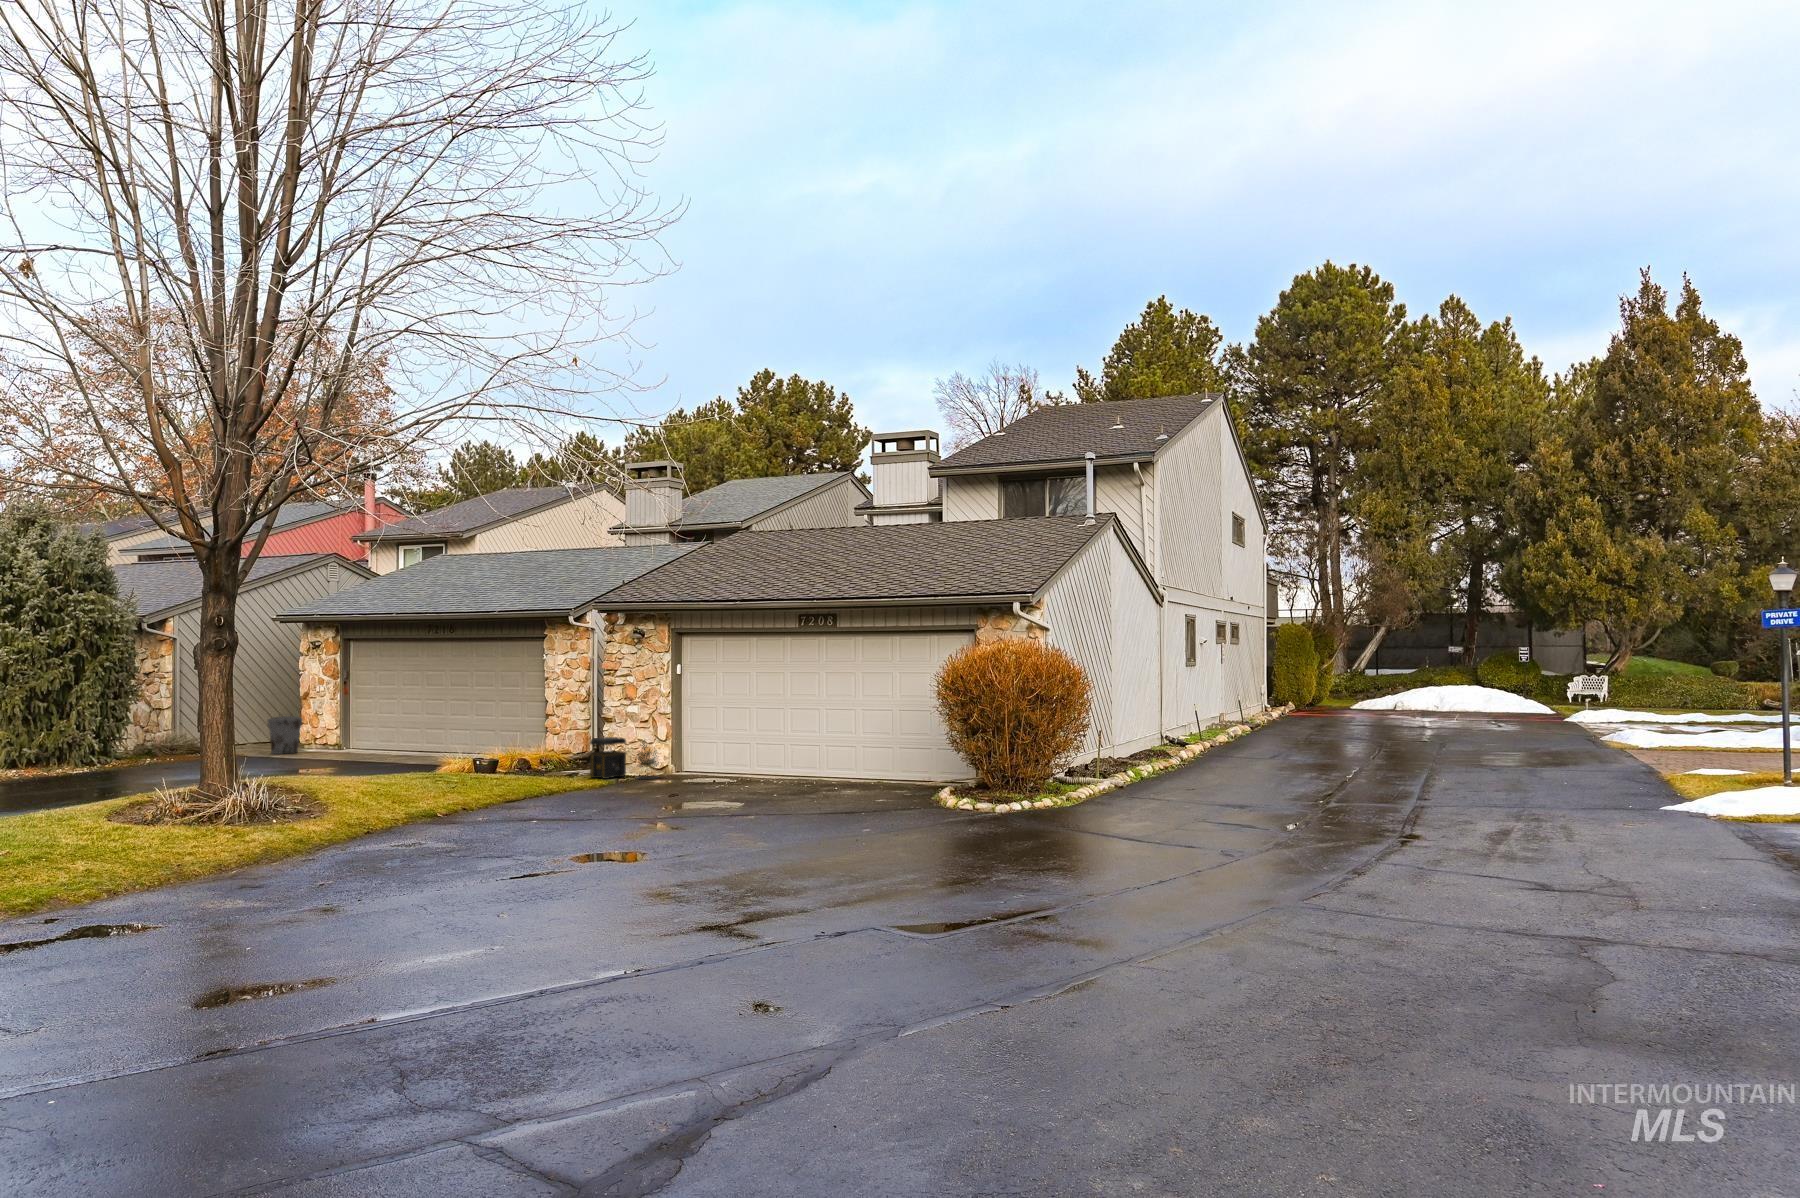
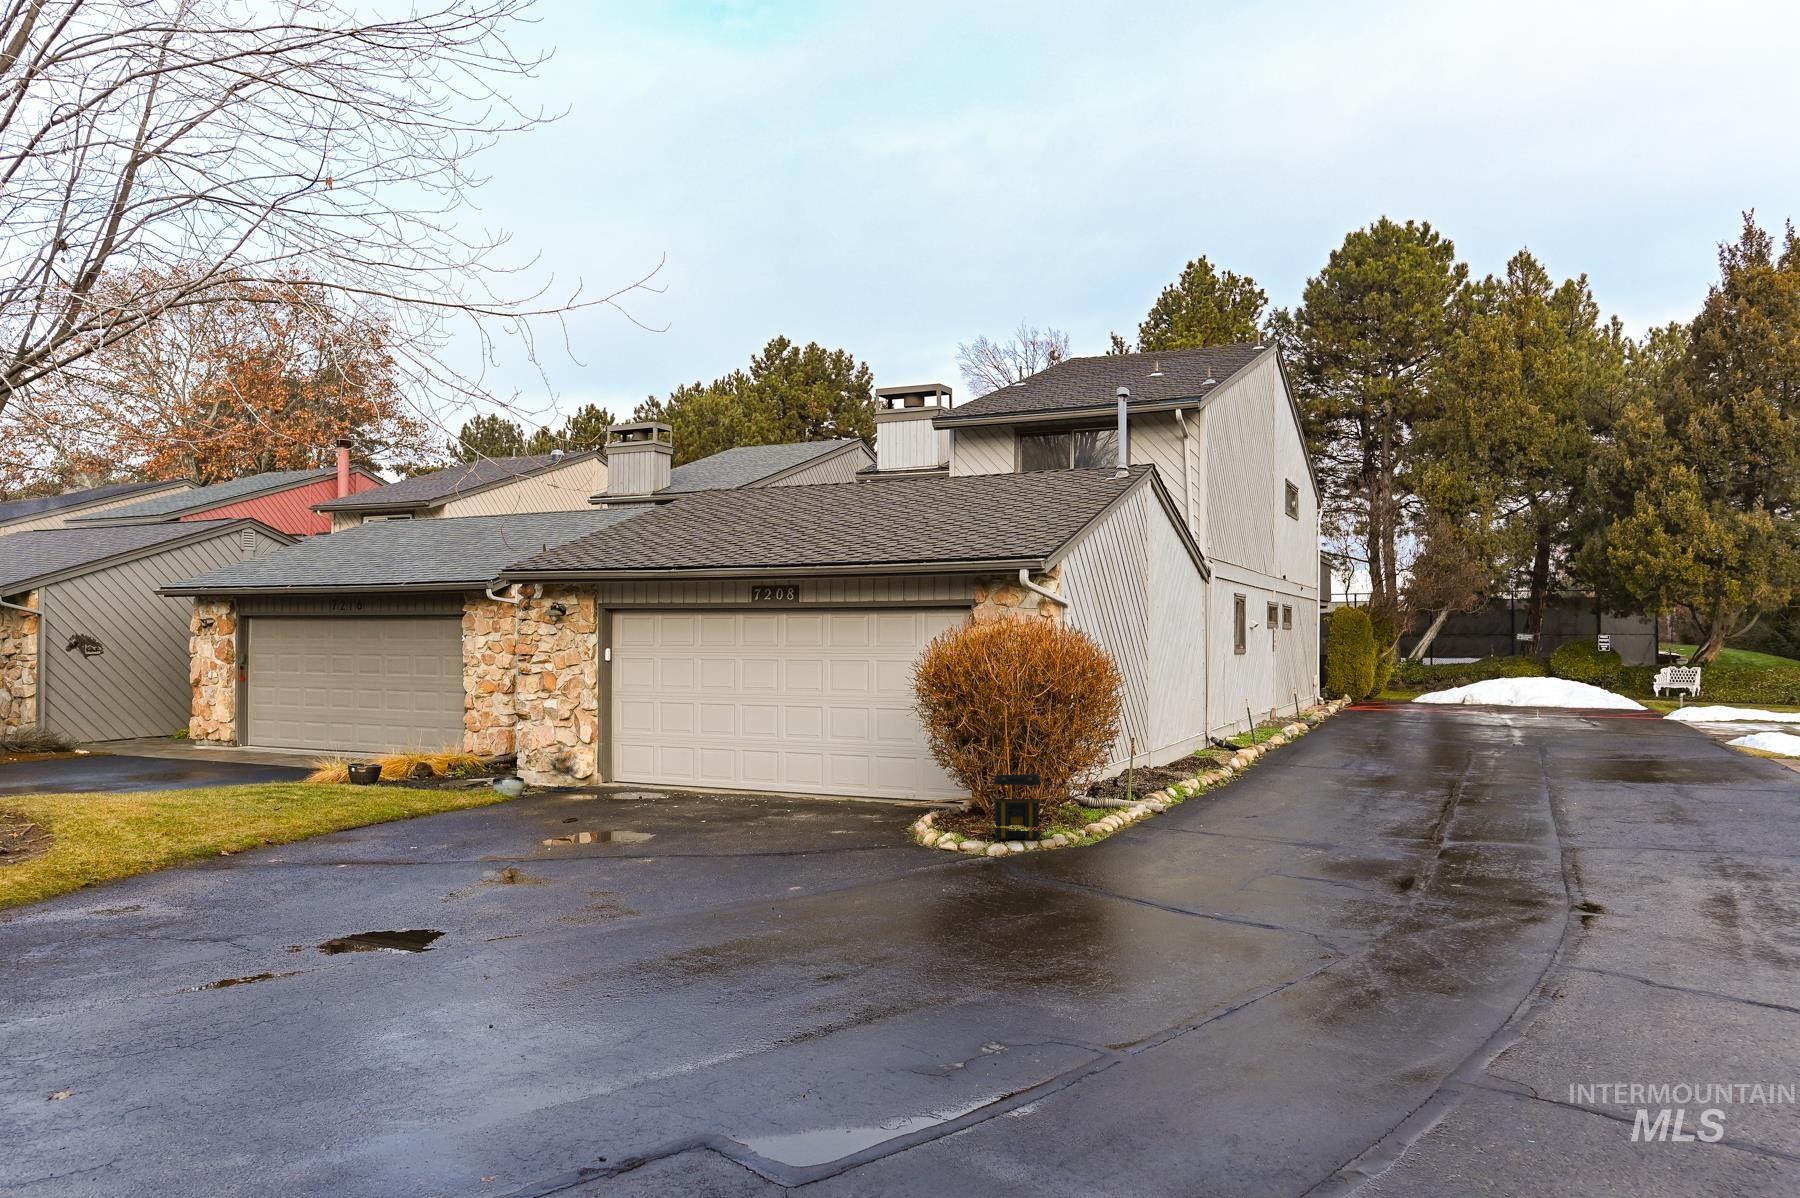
trash can: present [268,716,302,754] -> none [155,703,199,750]
toolbox: present [590,737,627,779] -> present [994,774,1040,840]

